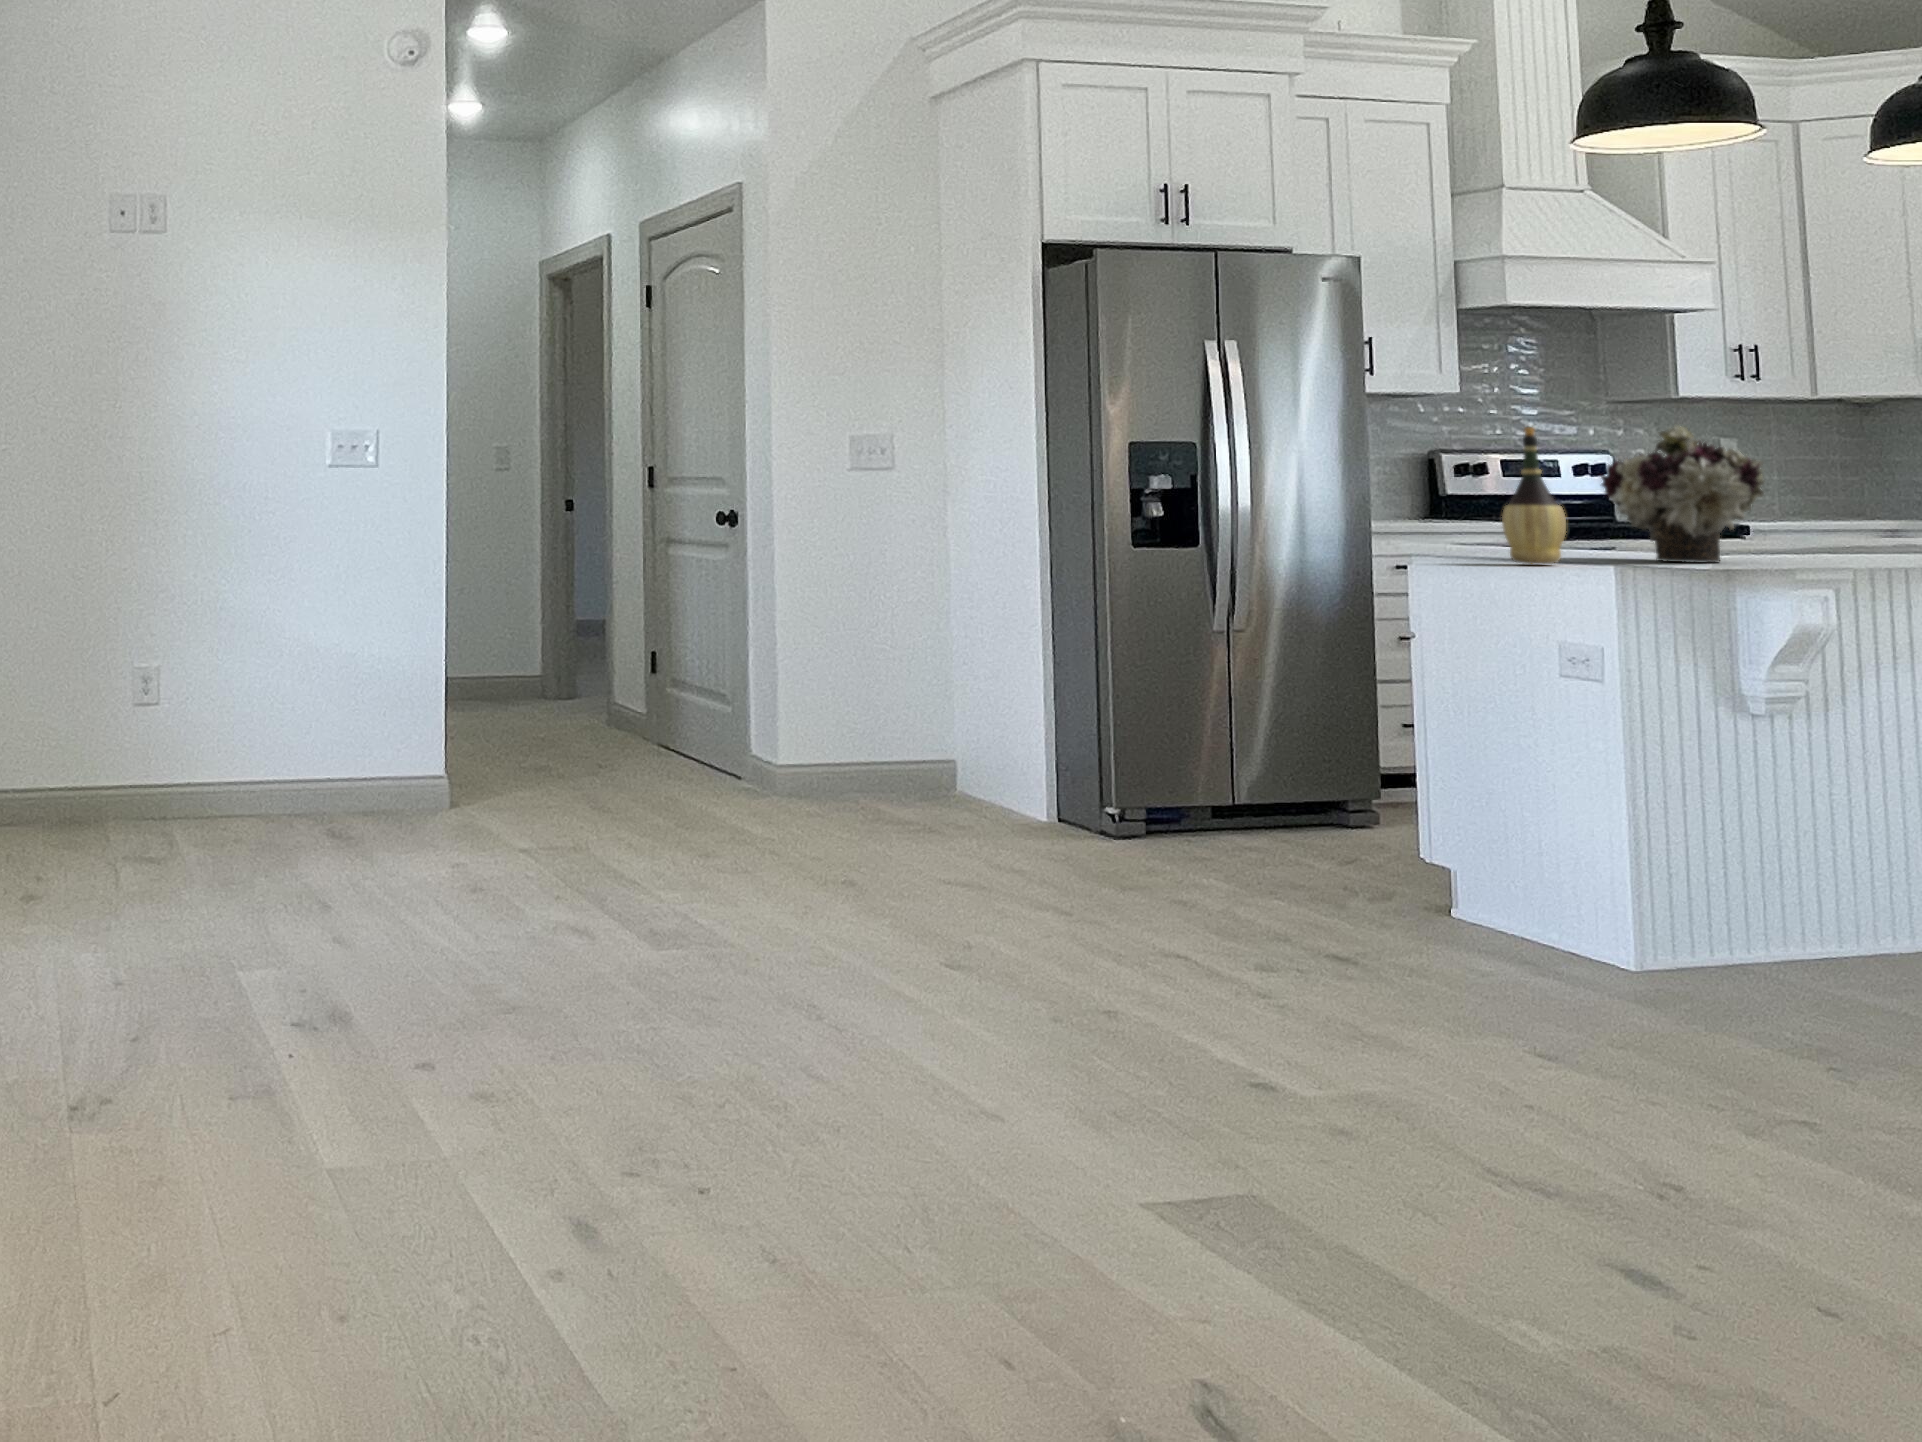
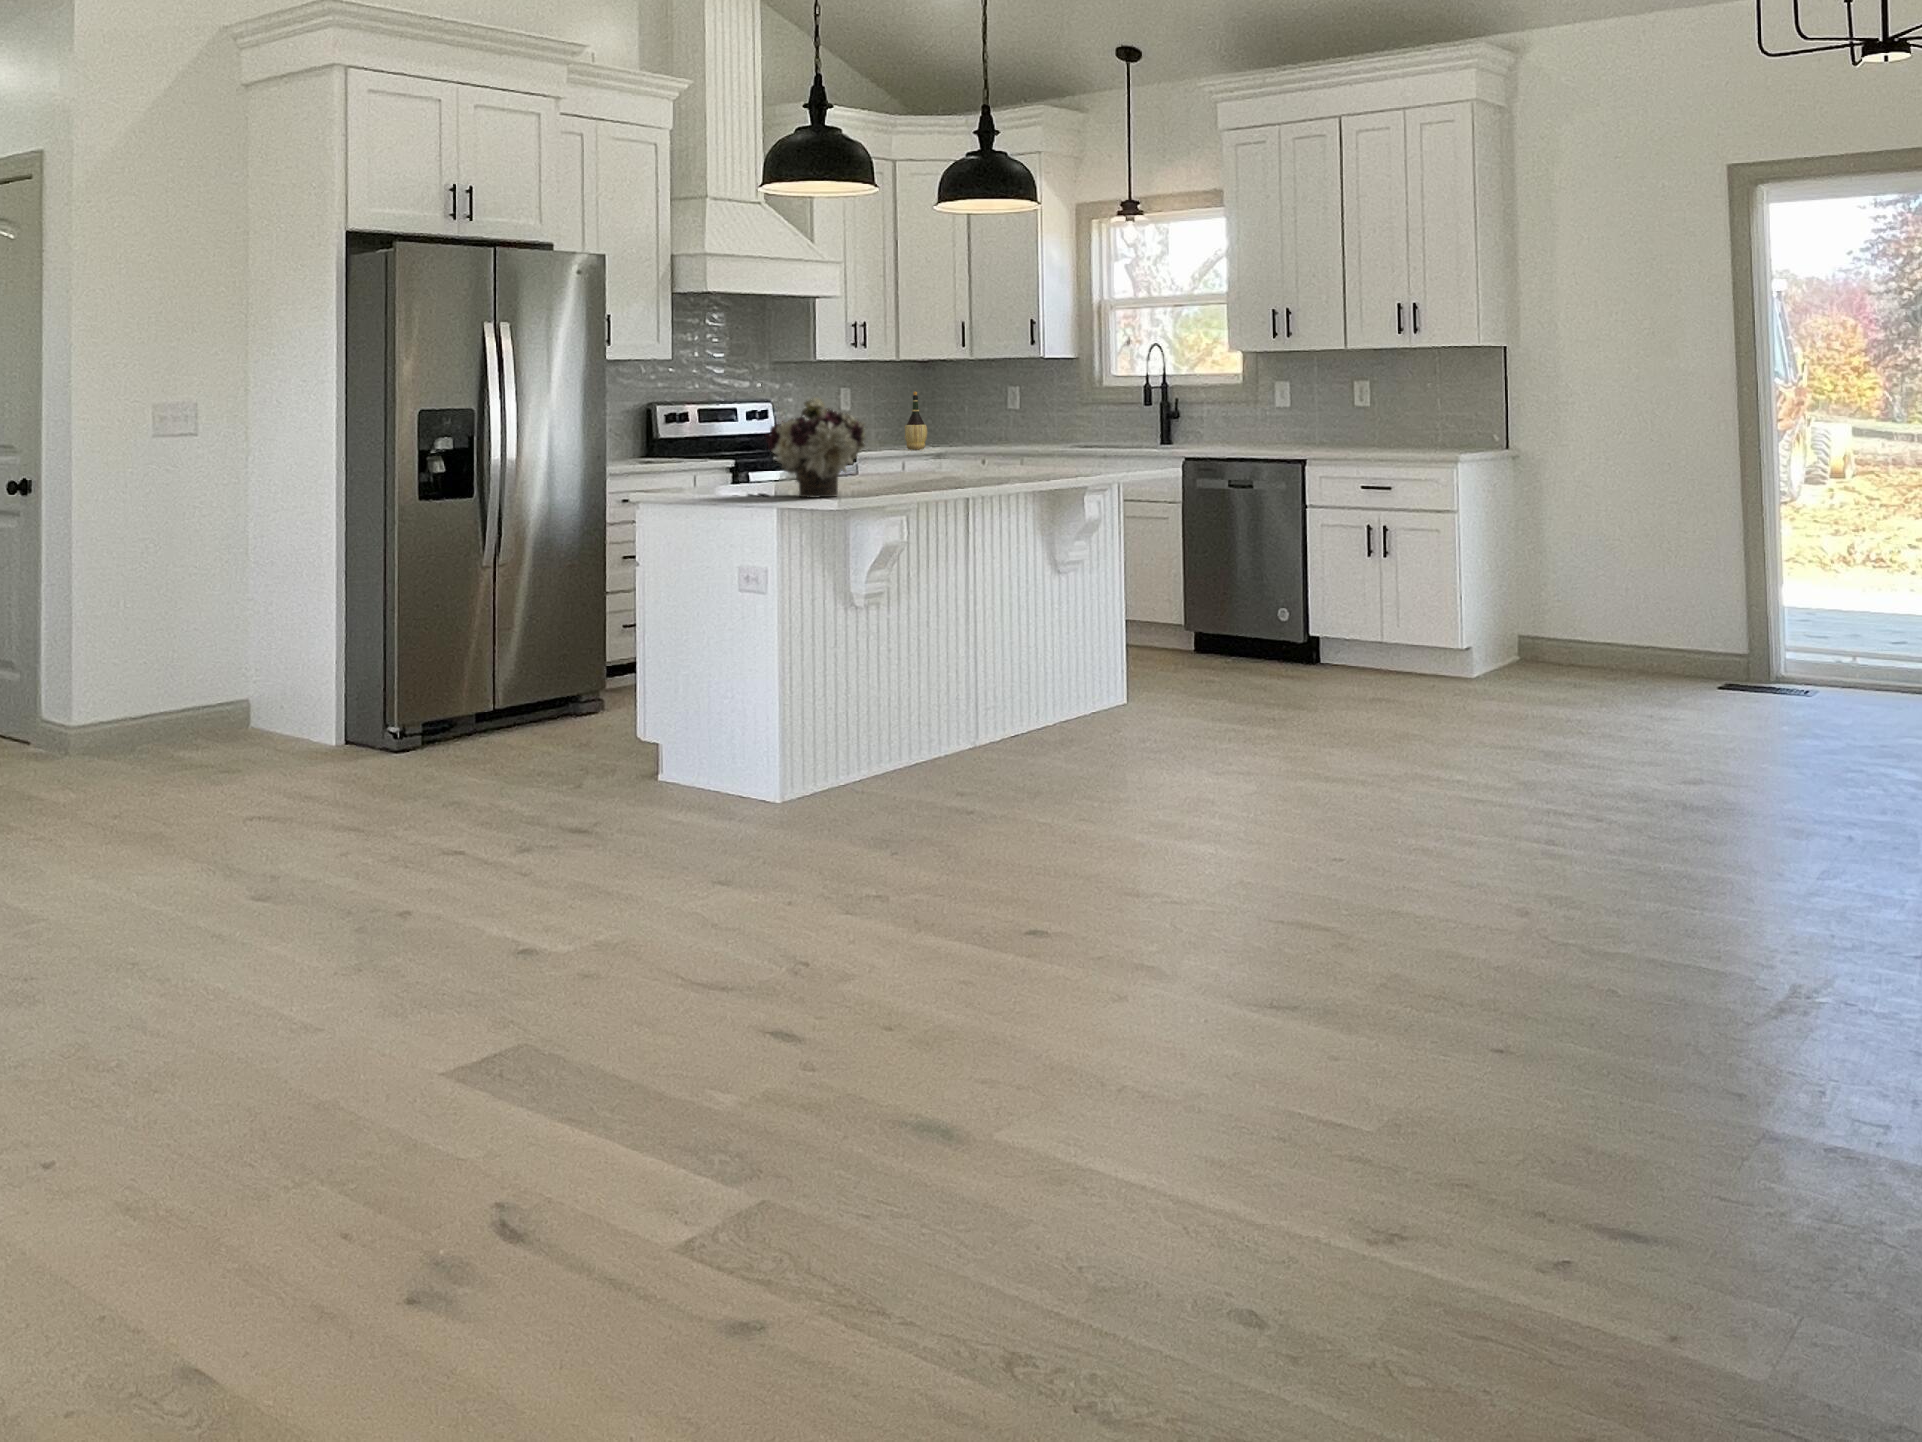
wine bottle: present [1502,427,1566,564] -> present [905,392,927,450]

